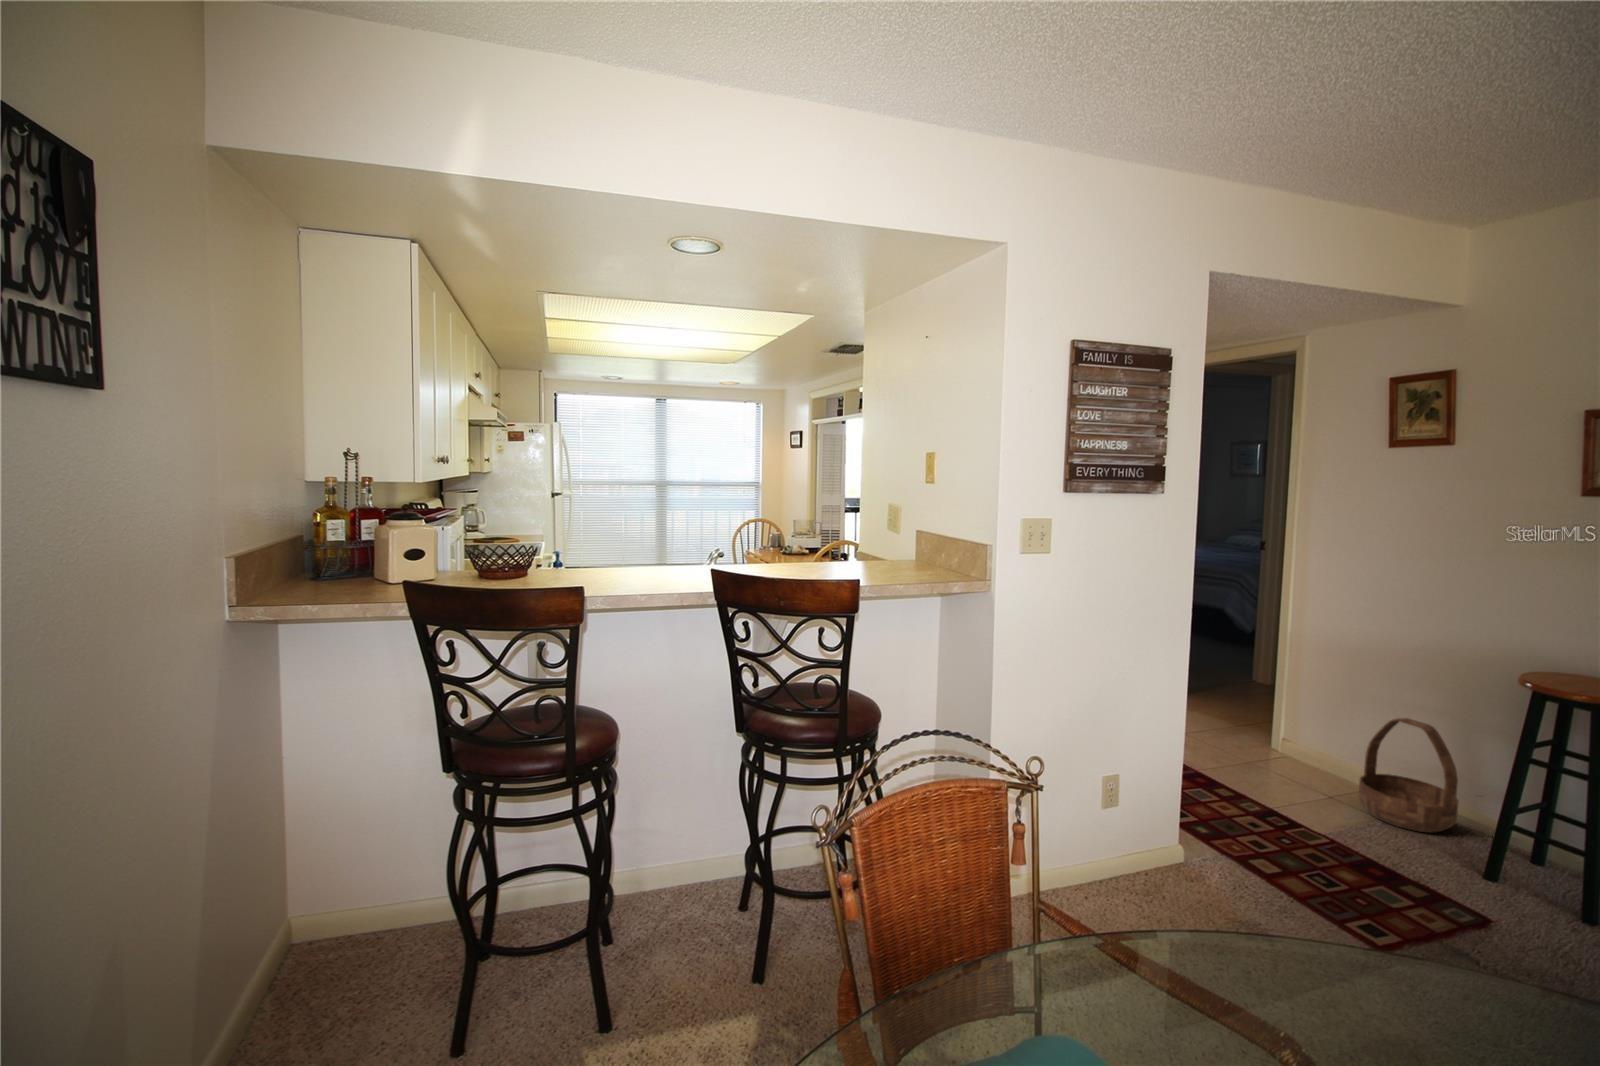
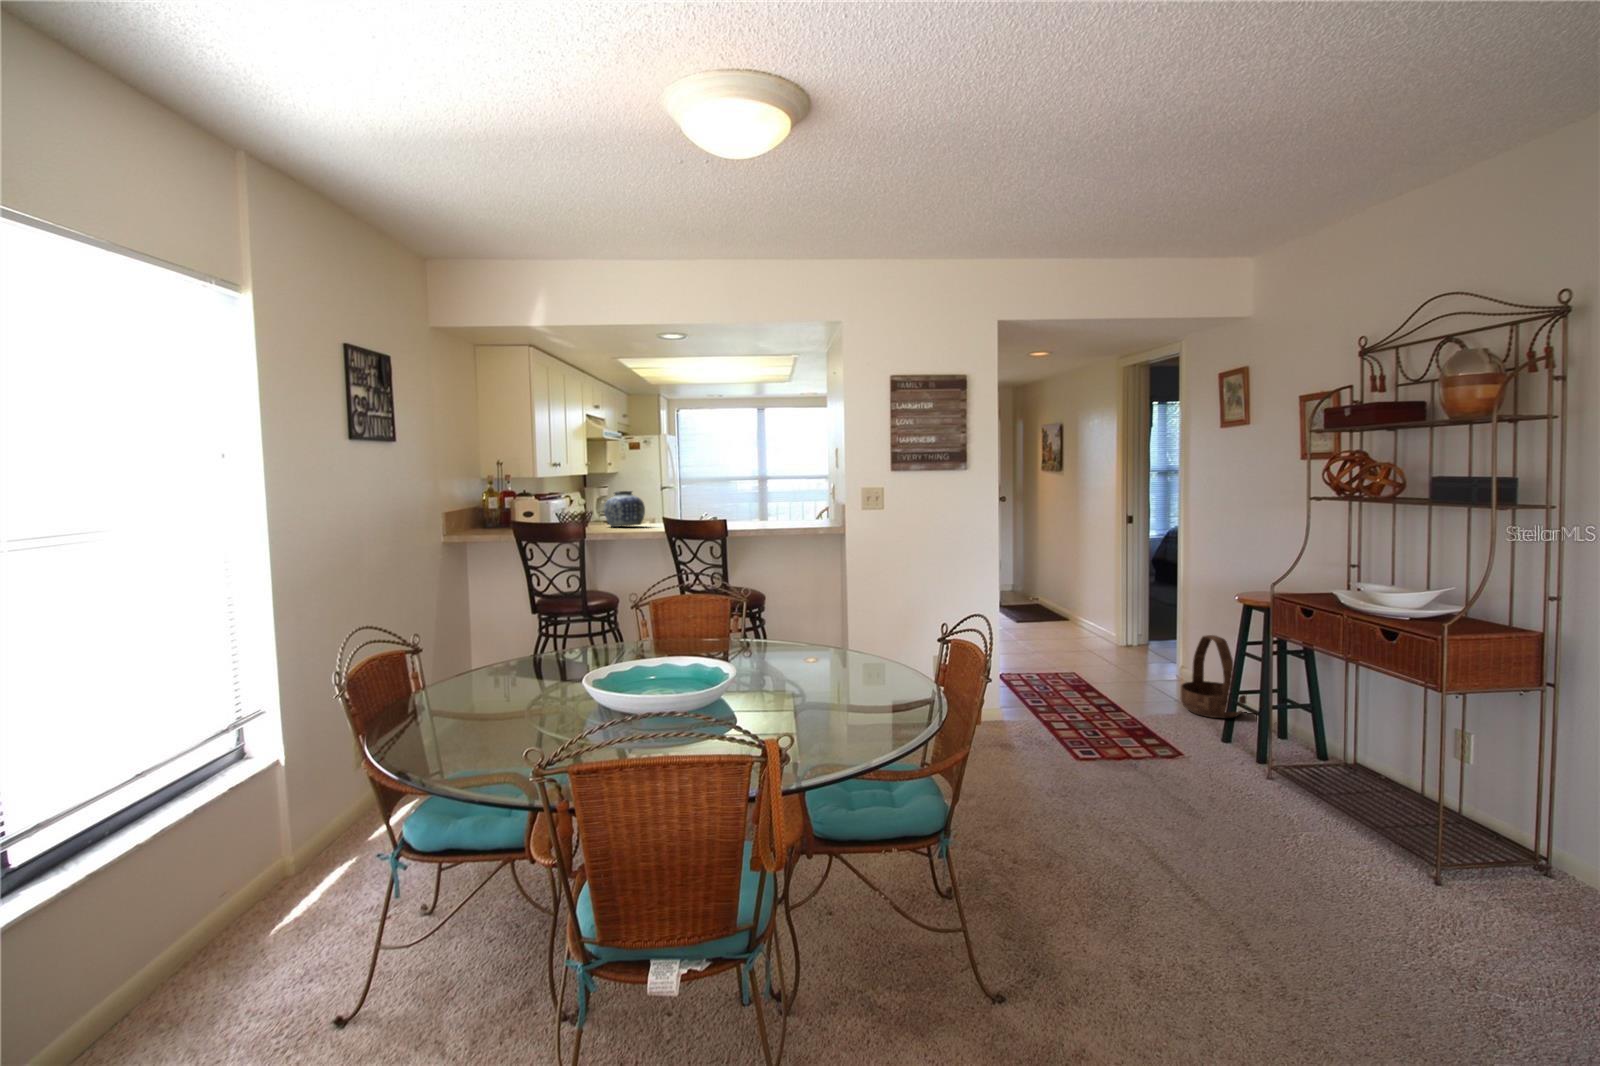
vase: none [564,512,637,577] -> present [604,491,645,527]

